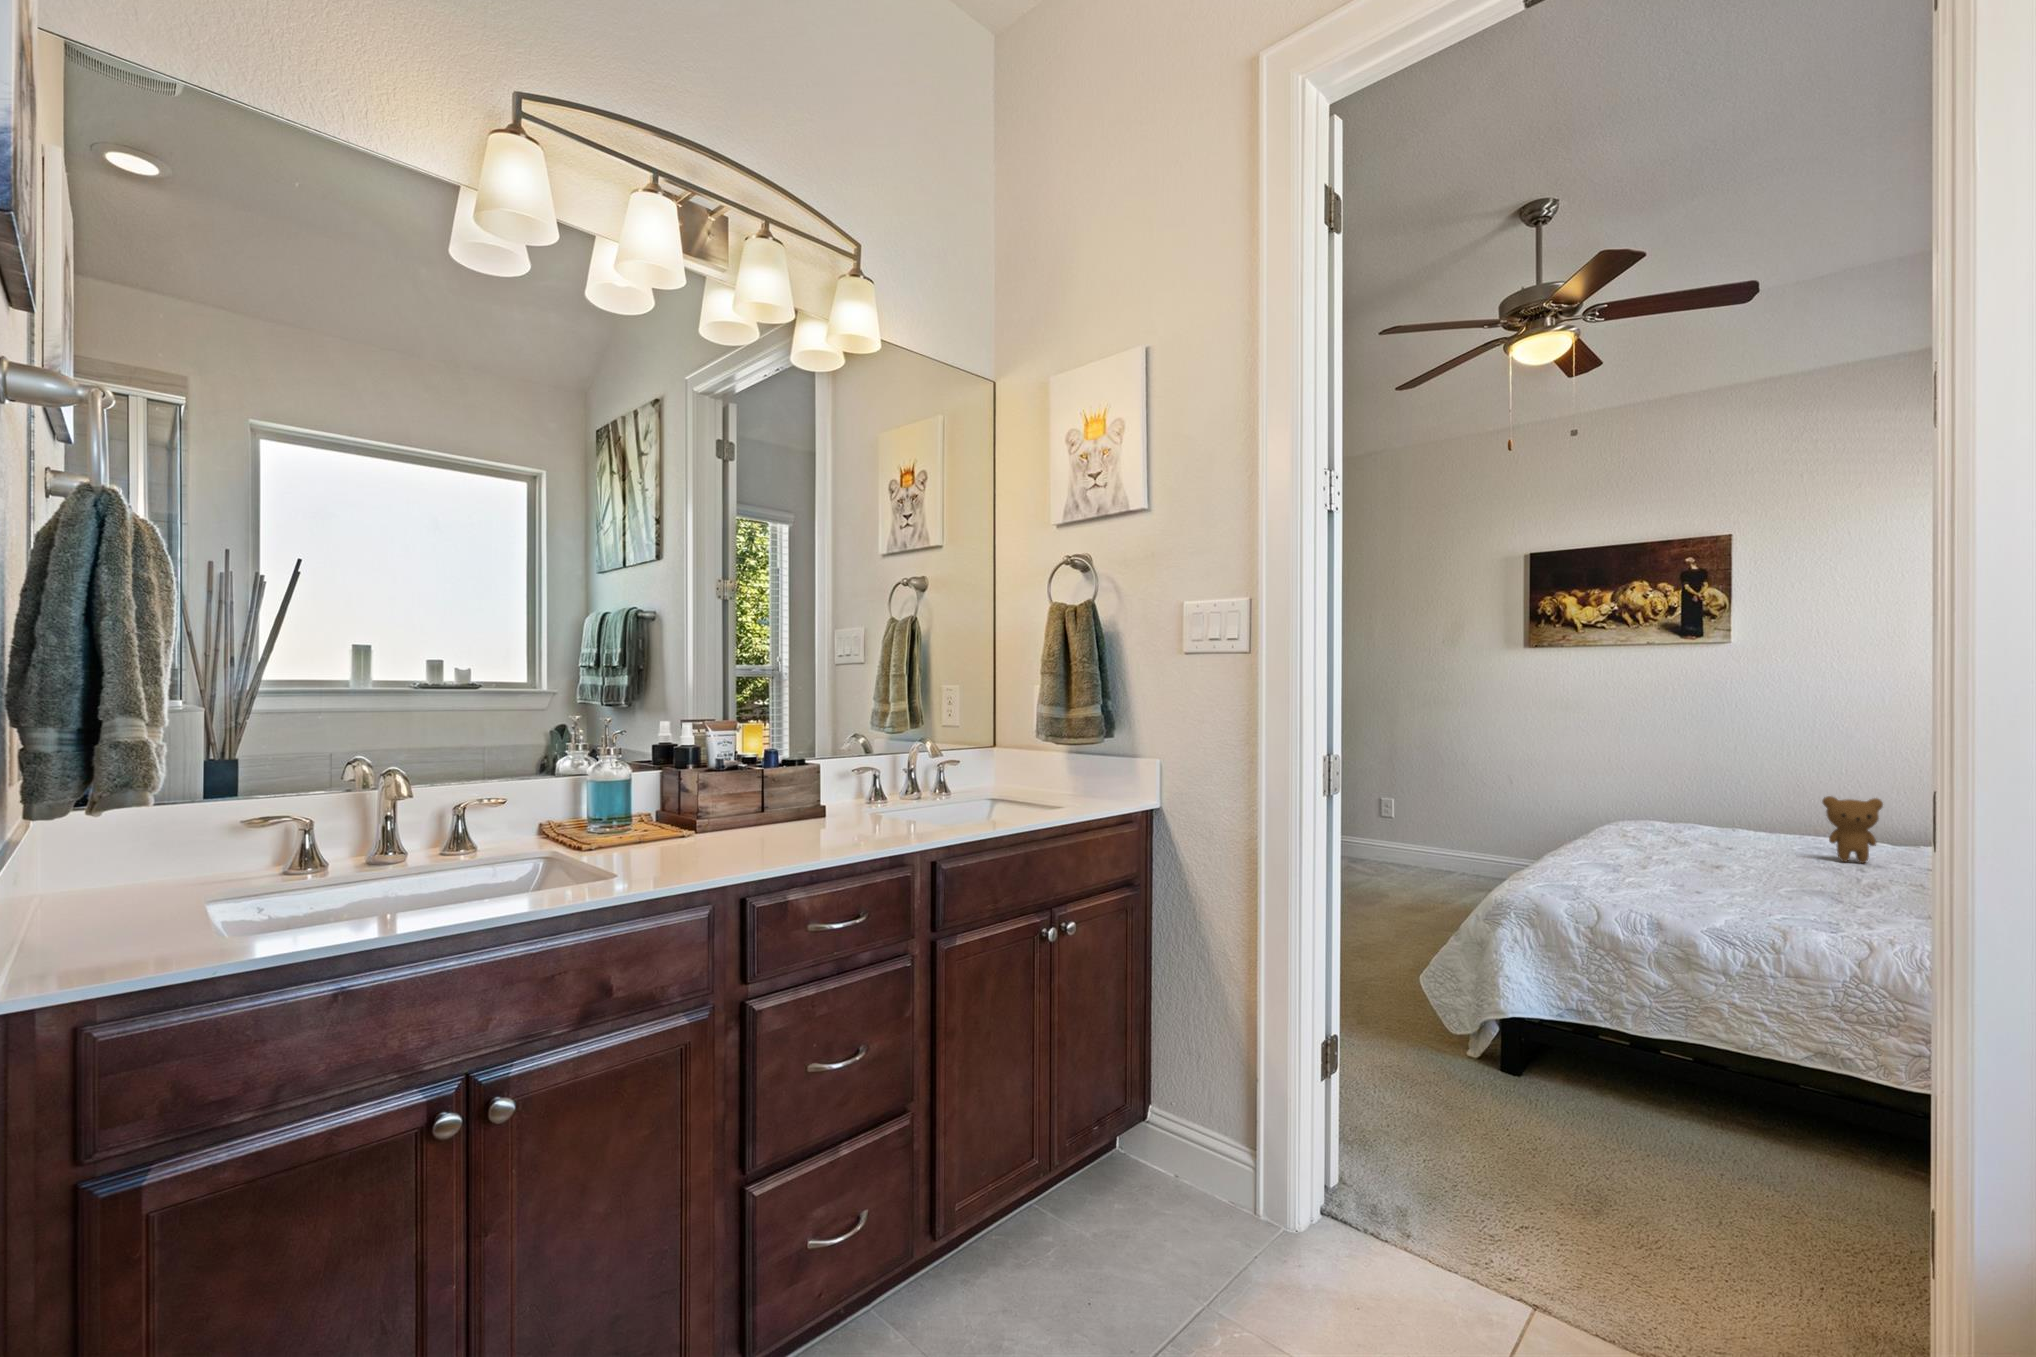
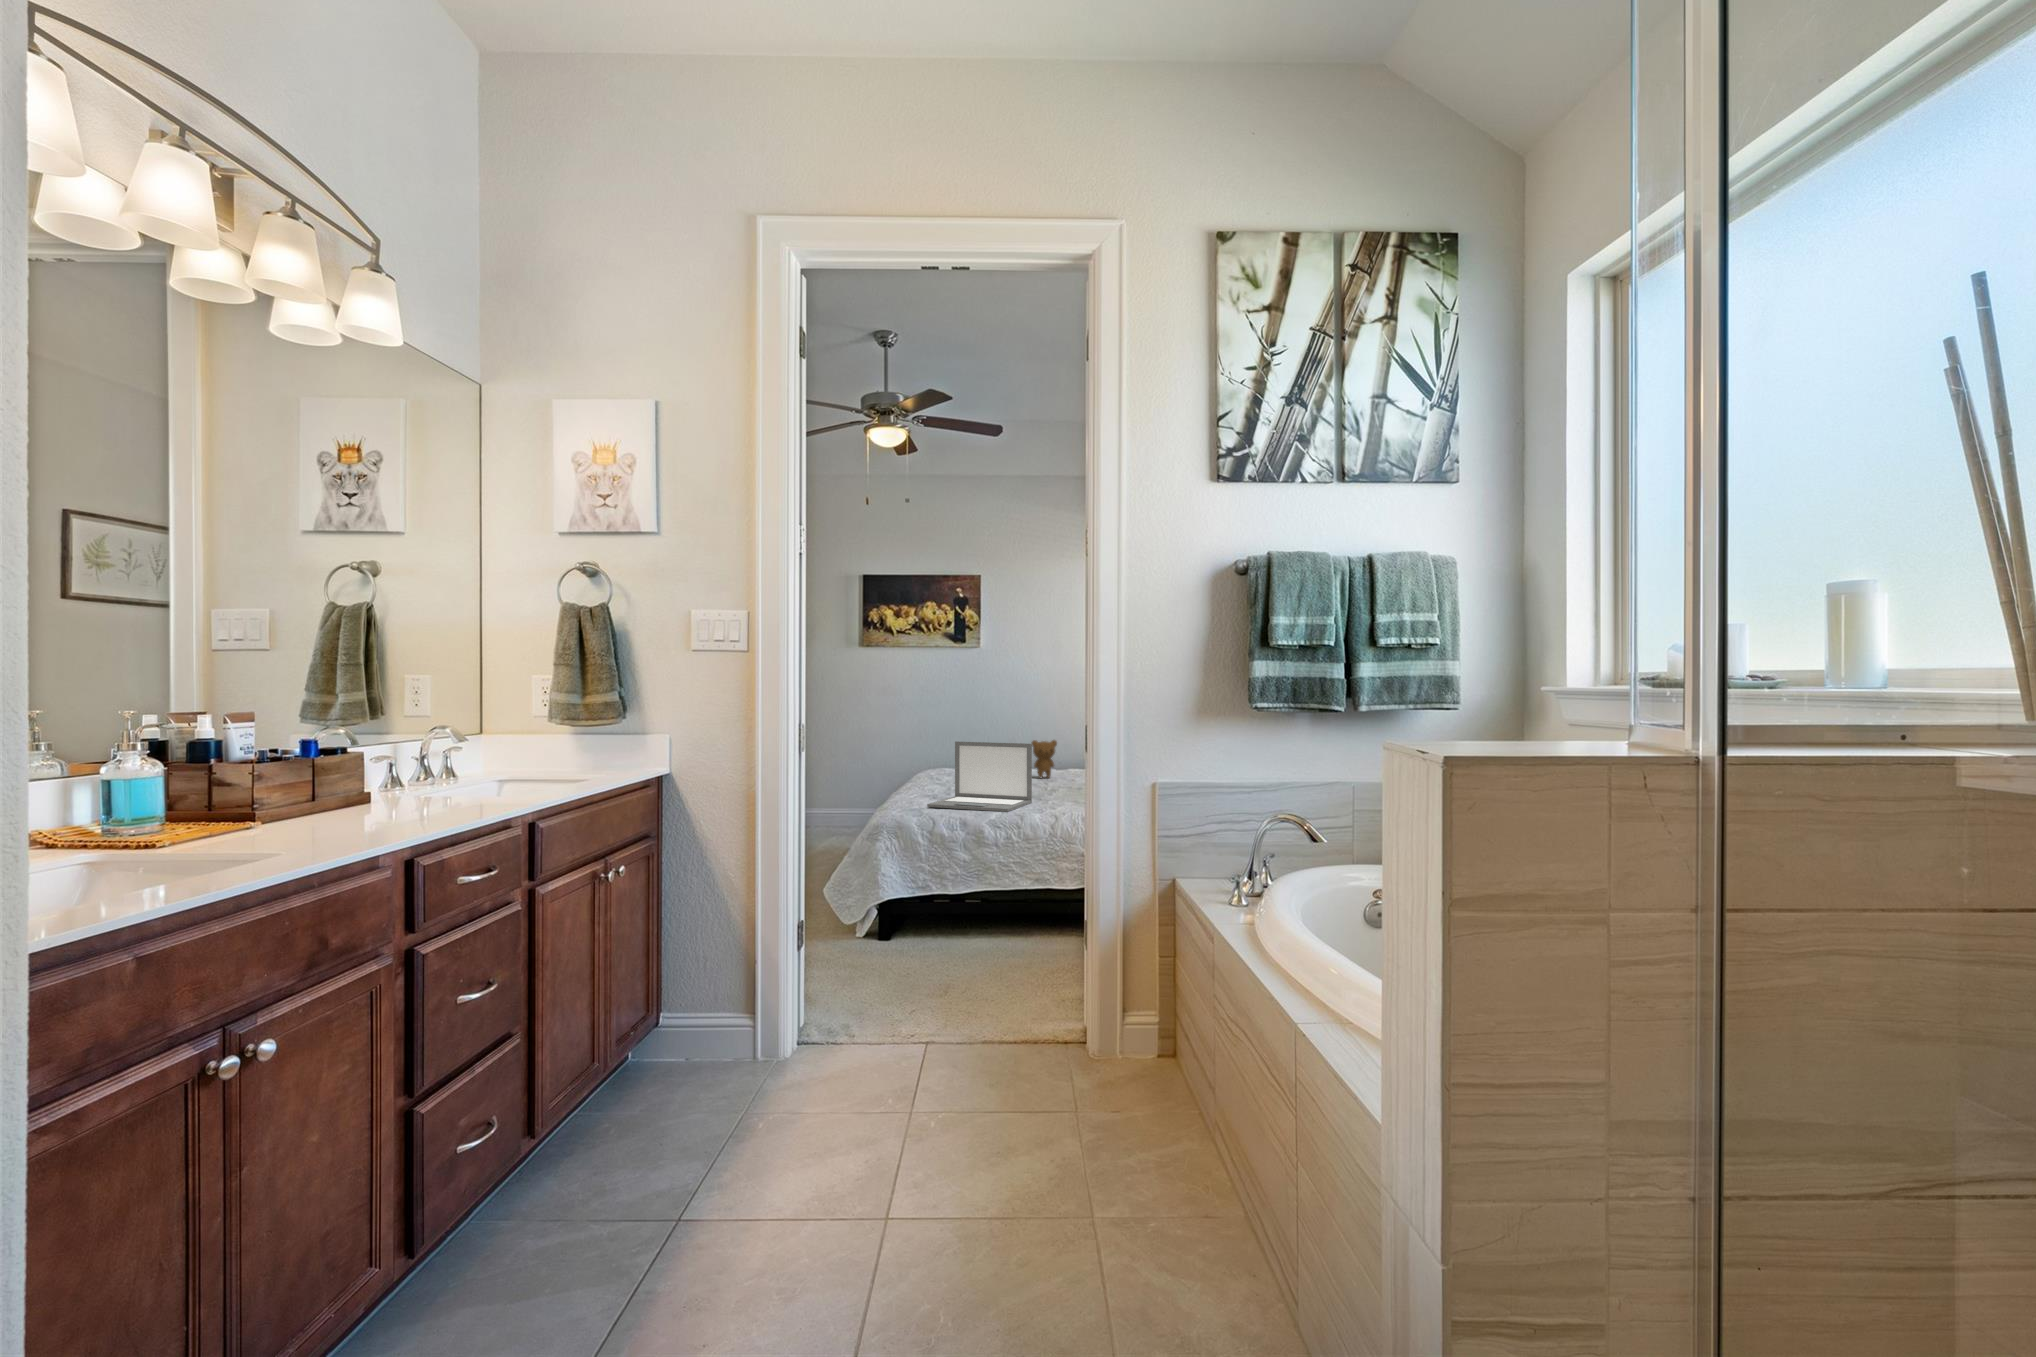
laptop: none [1589,791,1806,921] -> present [927,741,1032,812]

